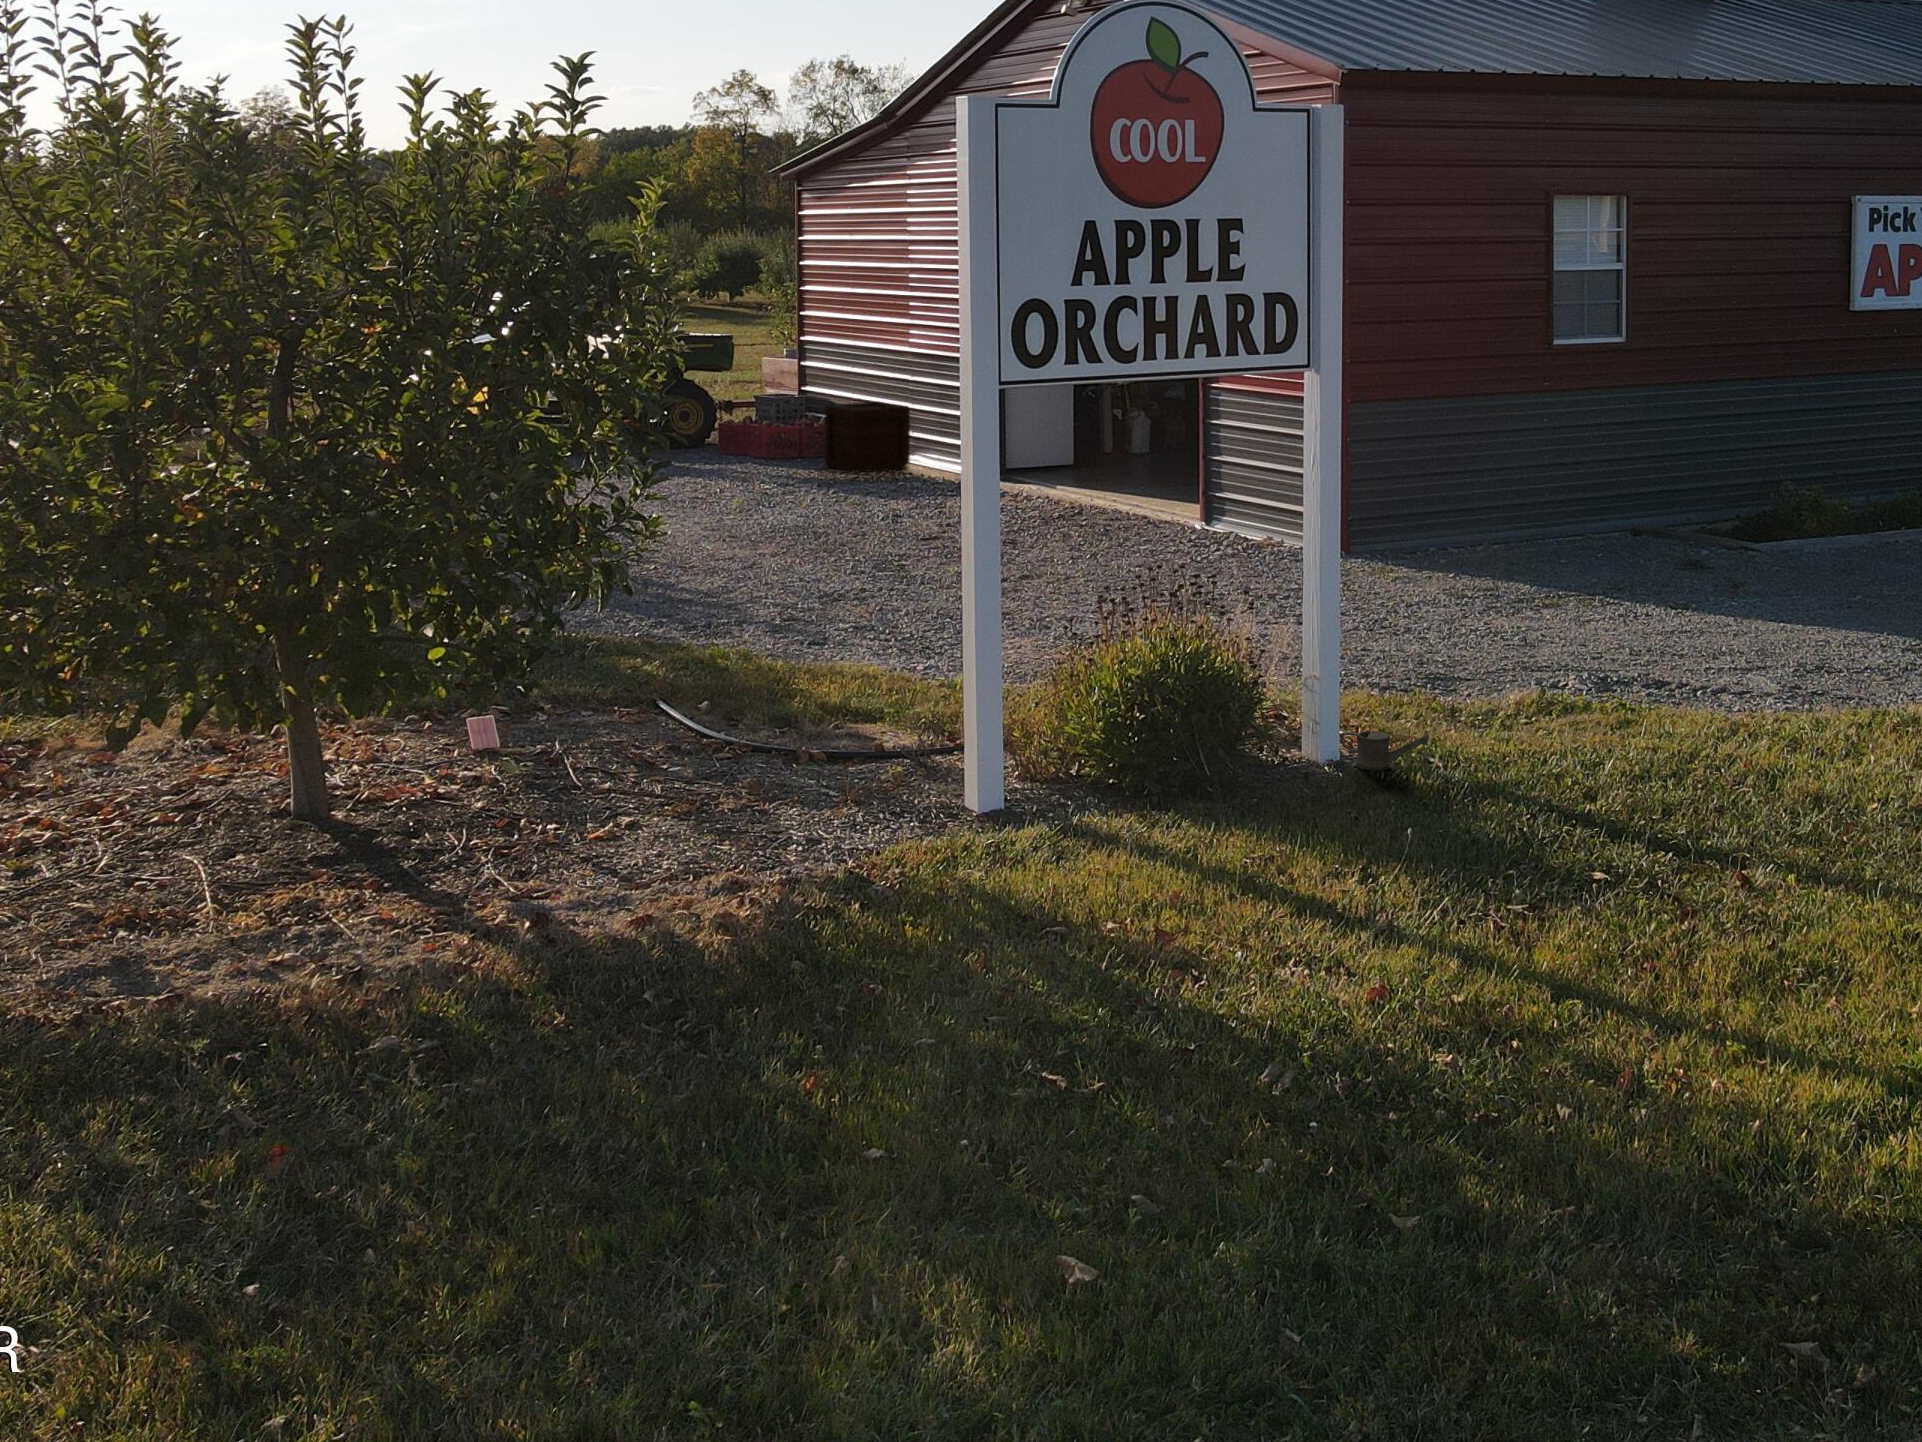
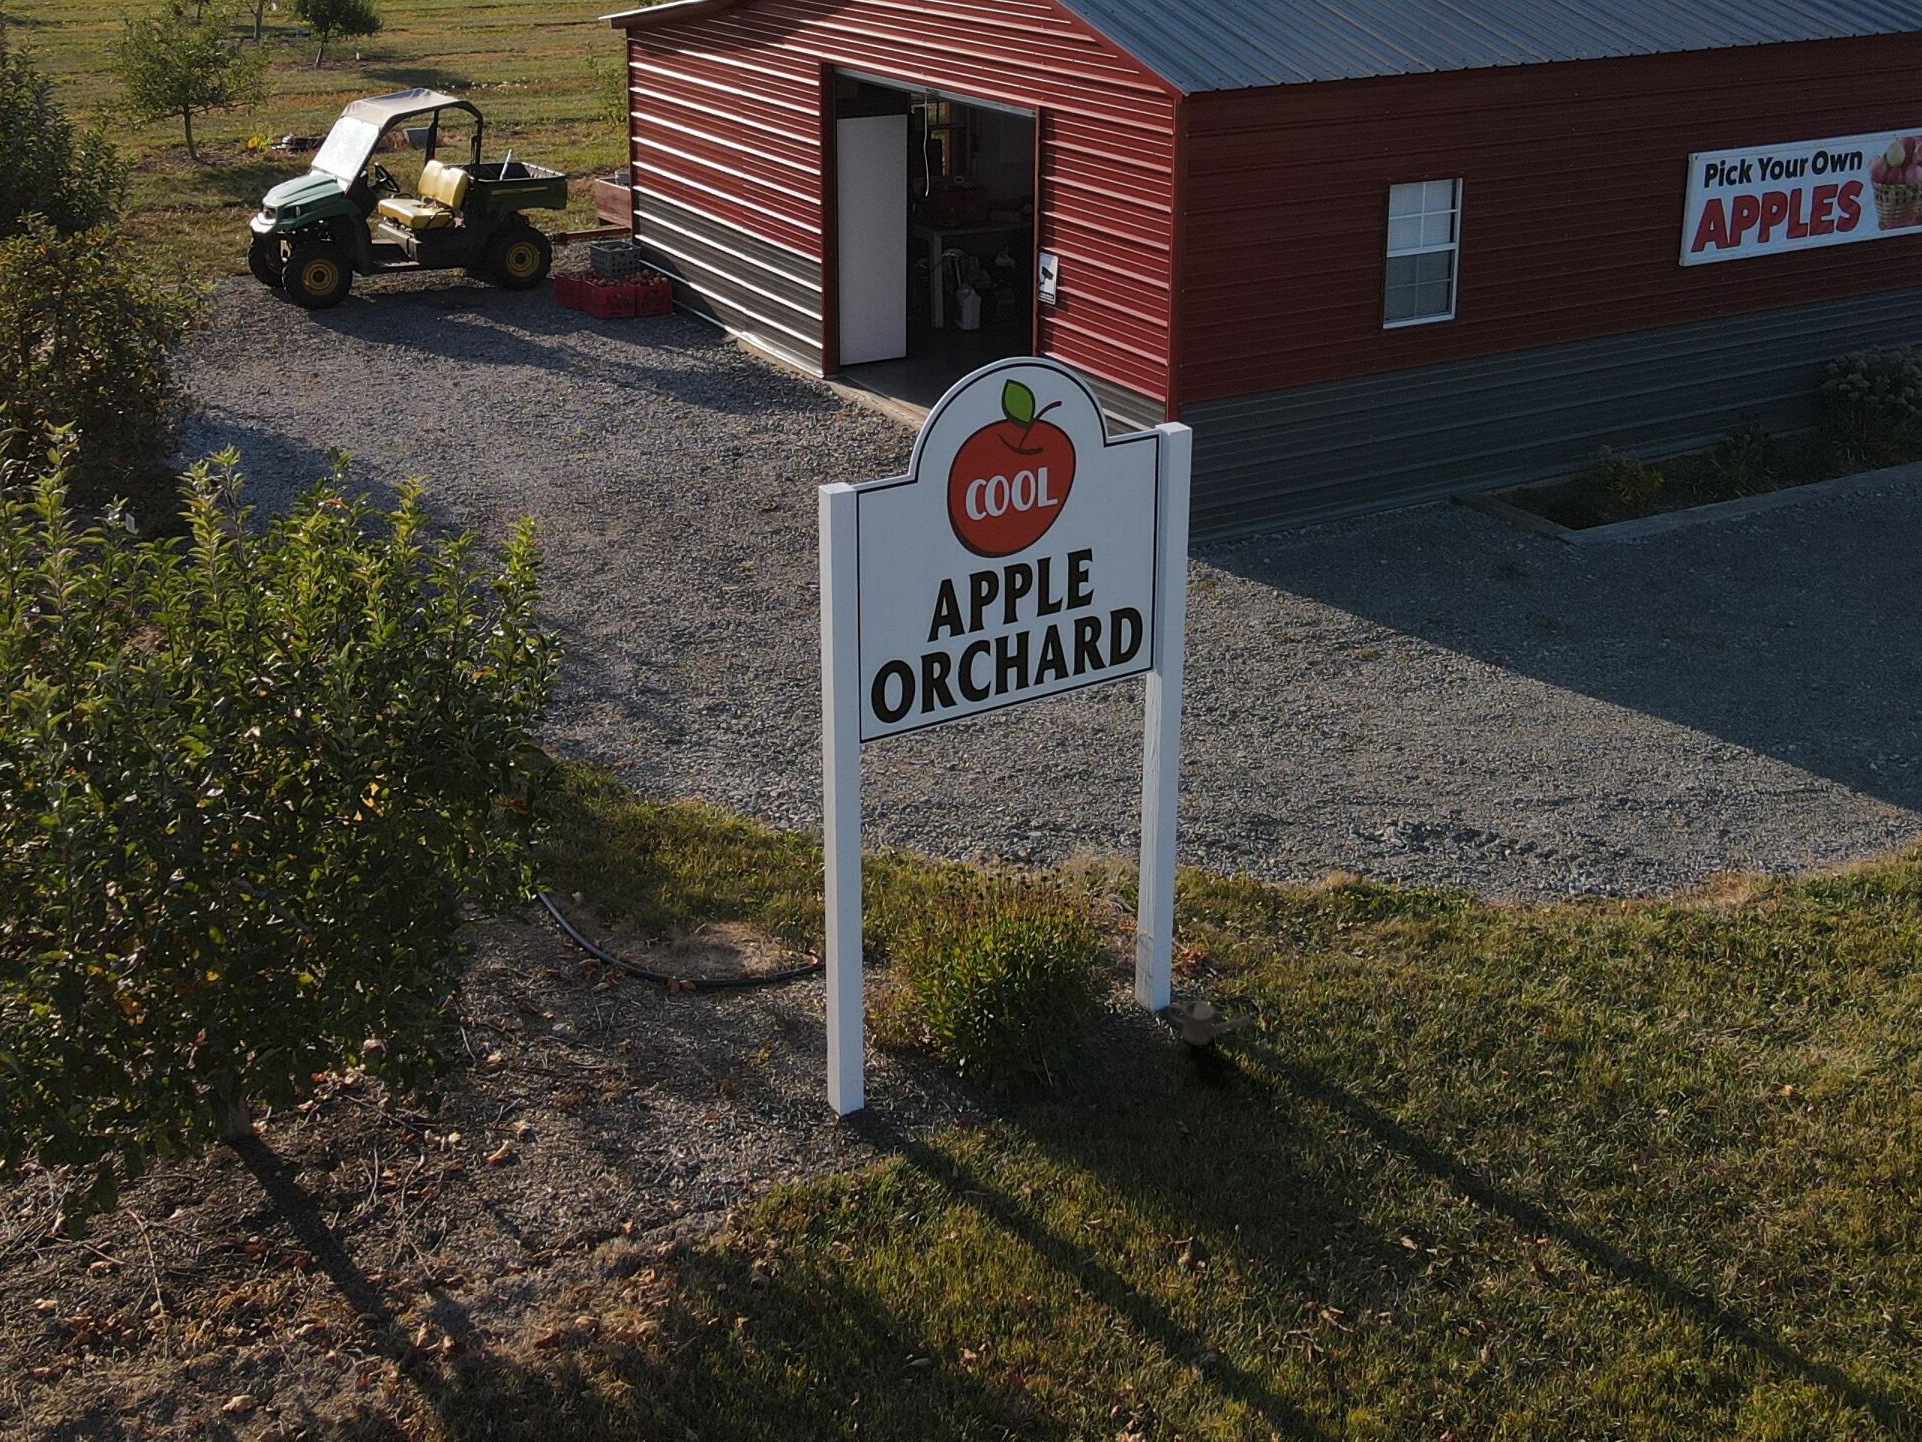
wooden crate: present [825,402,910,472] -> none [672,281,754,359]

